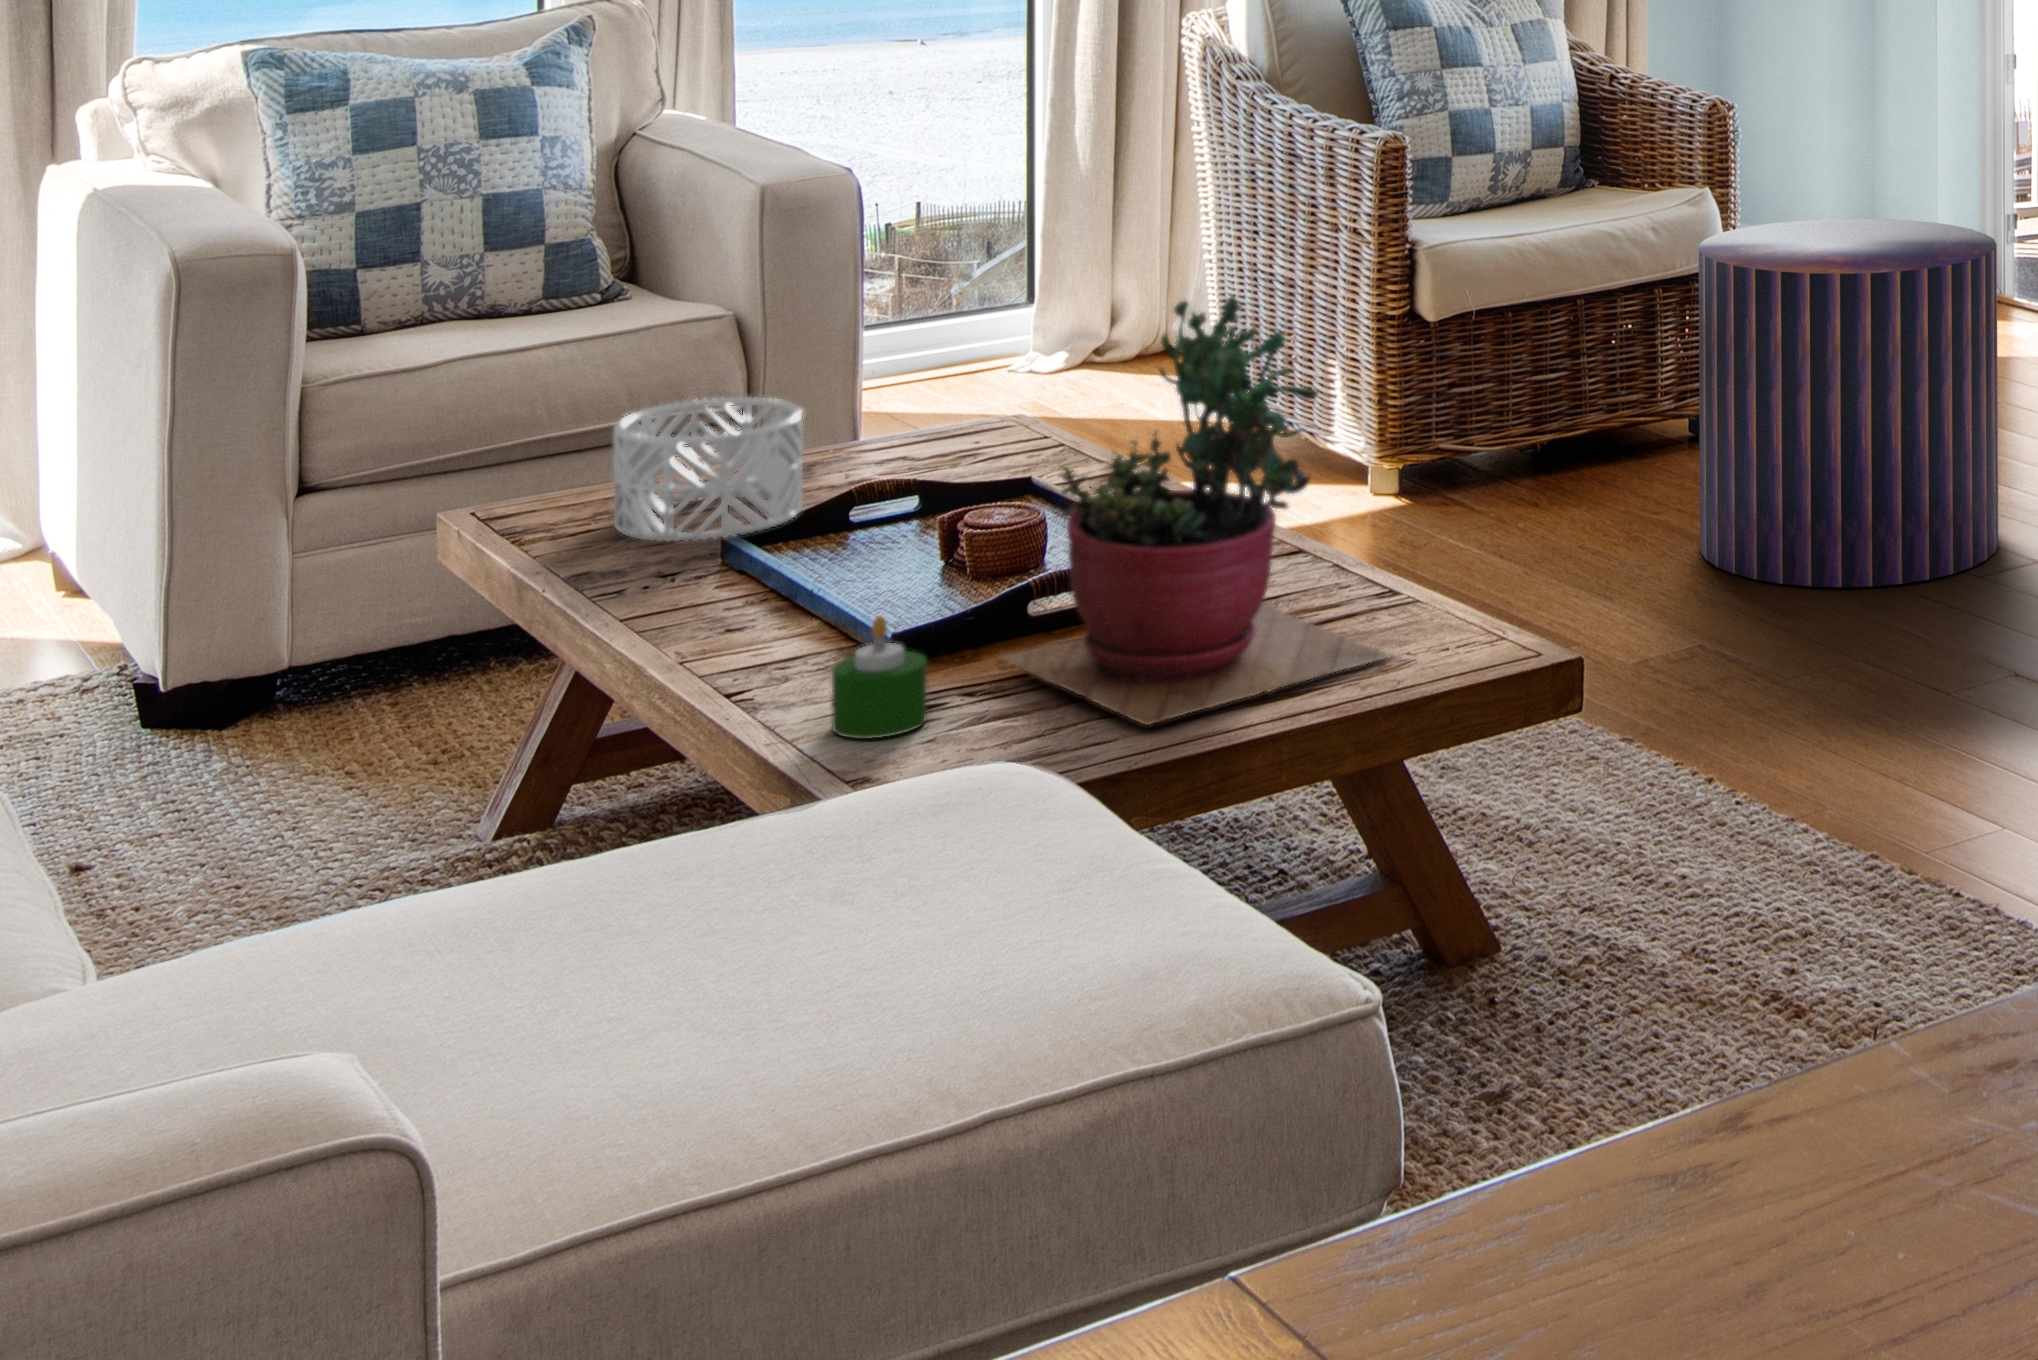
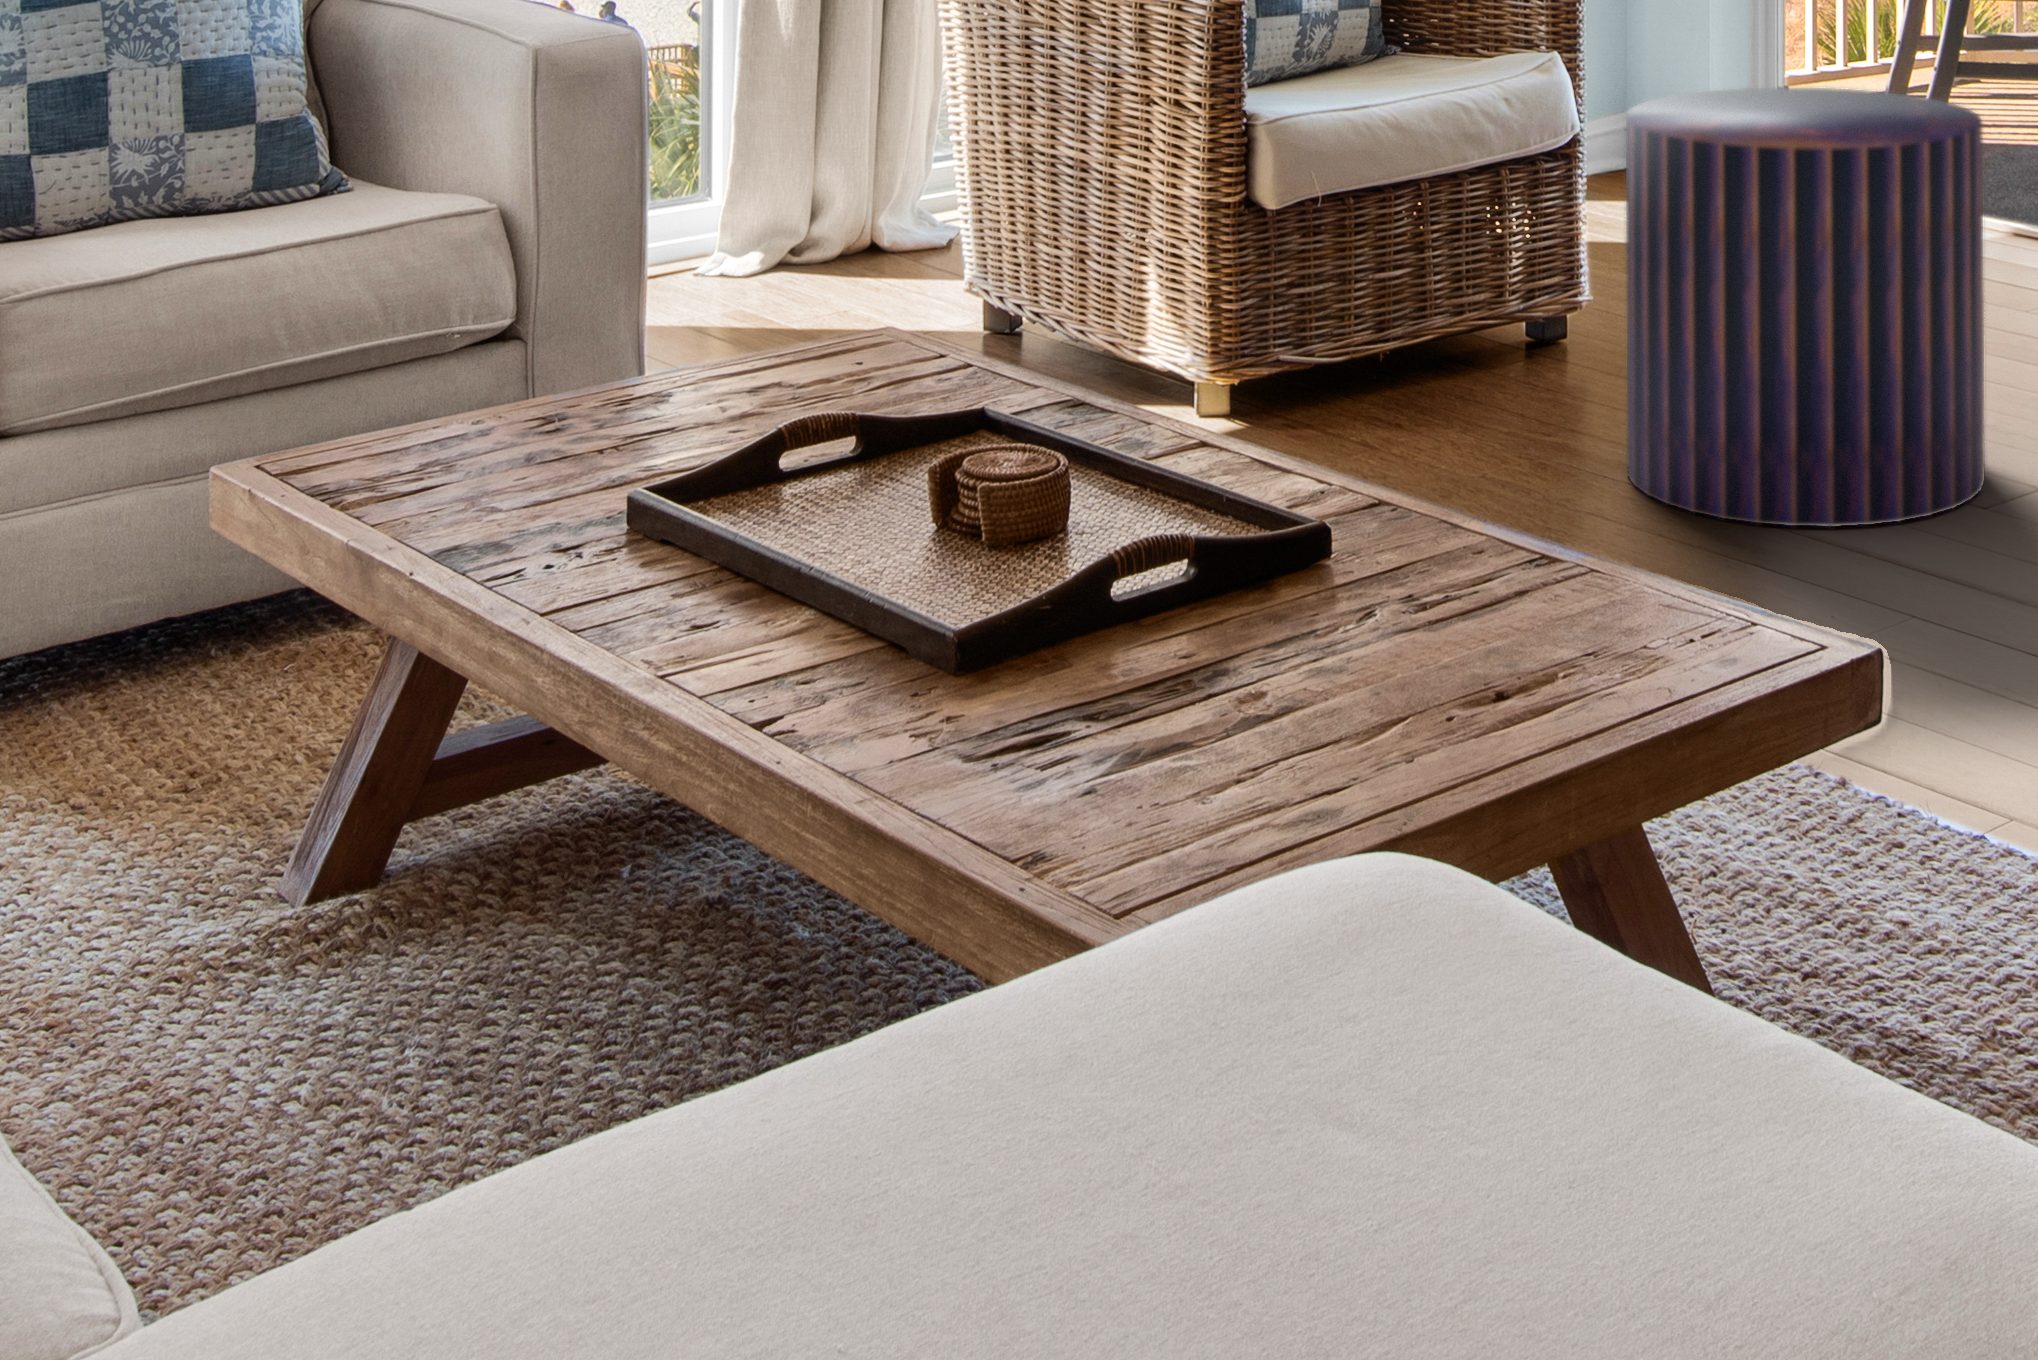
succulent plant: present [1002,296,1390,725] -> none [1131,151,1650,755]
decorative bowl: present [614,396,803,541] -> none [475,308,714,501]
candle: present [832,616,927,739] -> none [954,606,1080,782]

